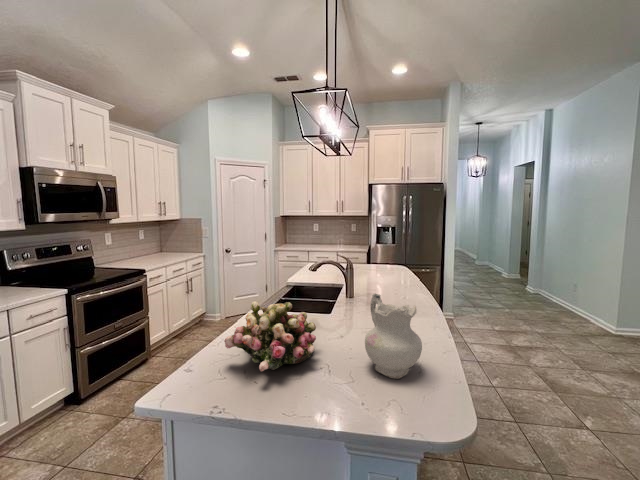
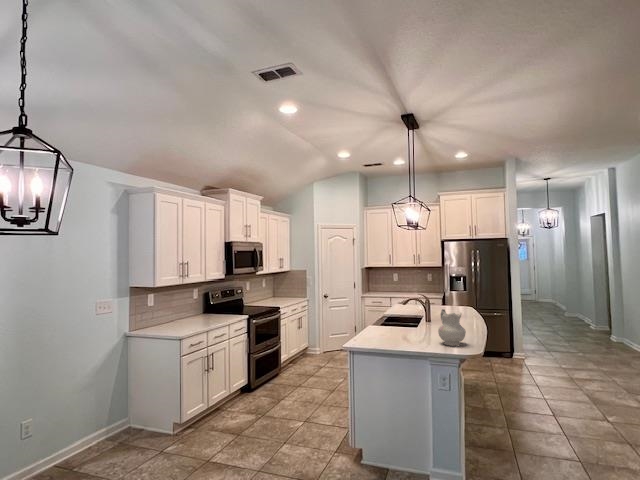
flower arrangement: present [224,301,316,371] -> none [373,312,414,341]

